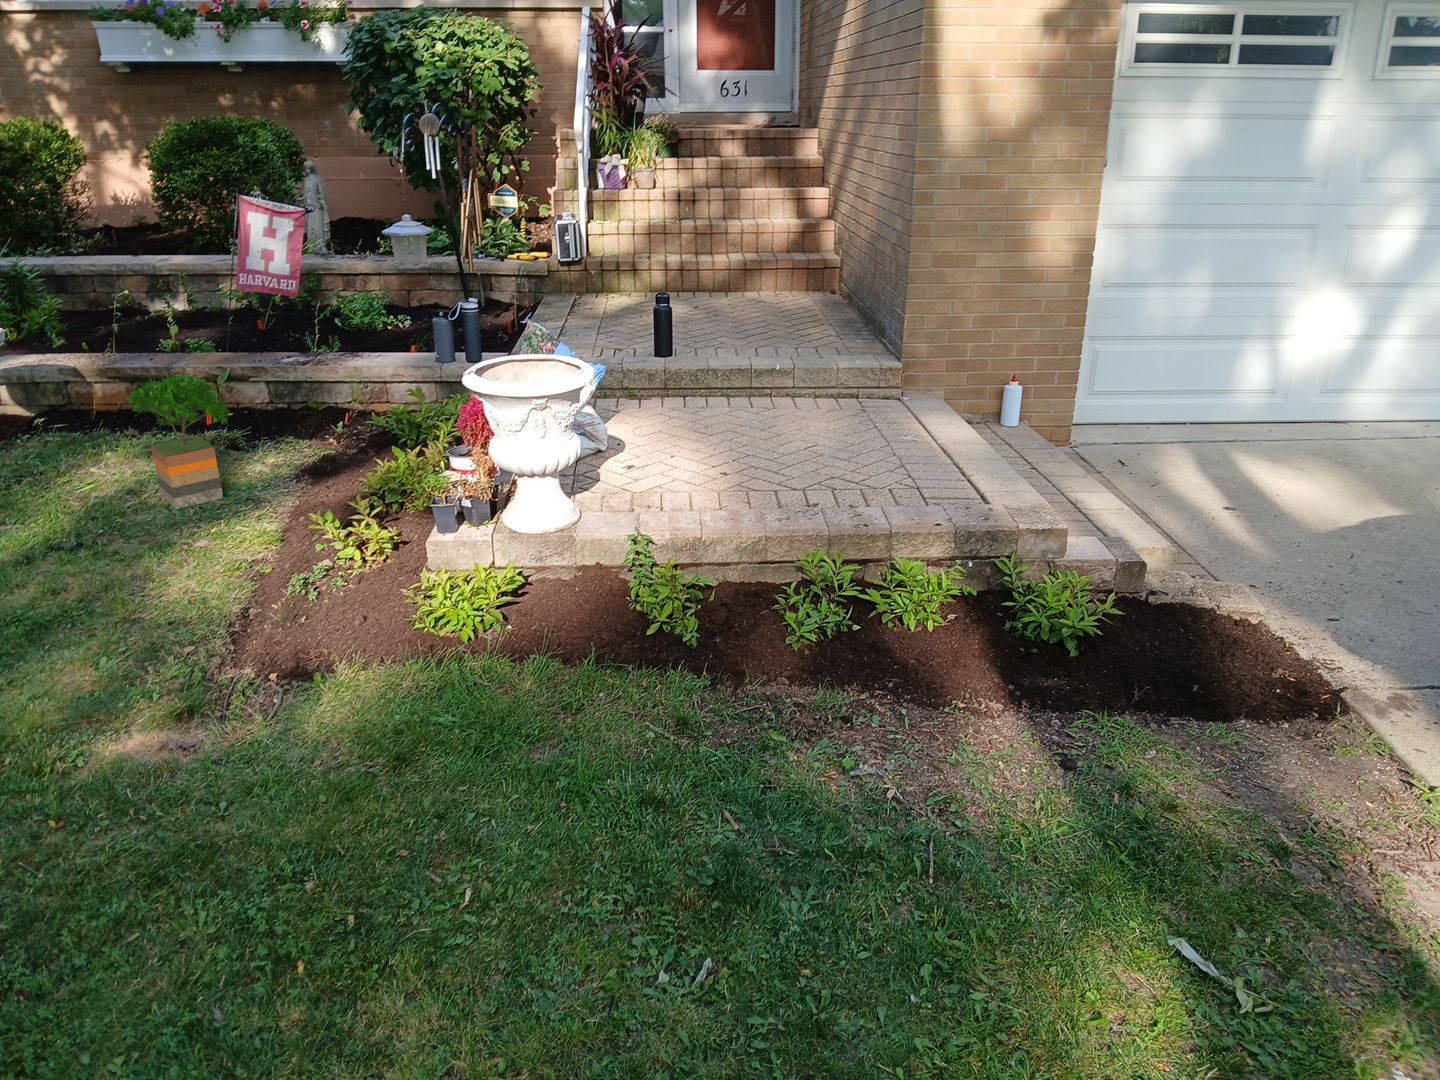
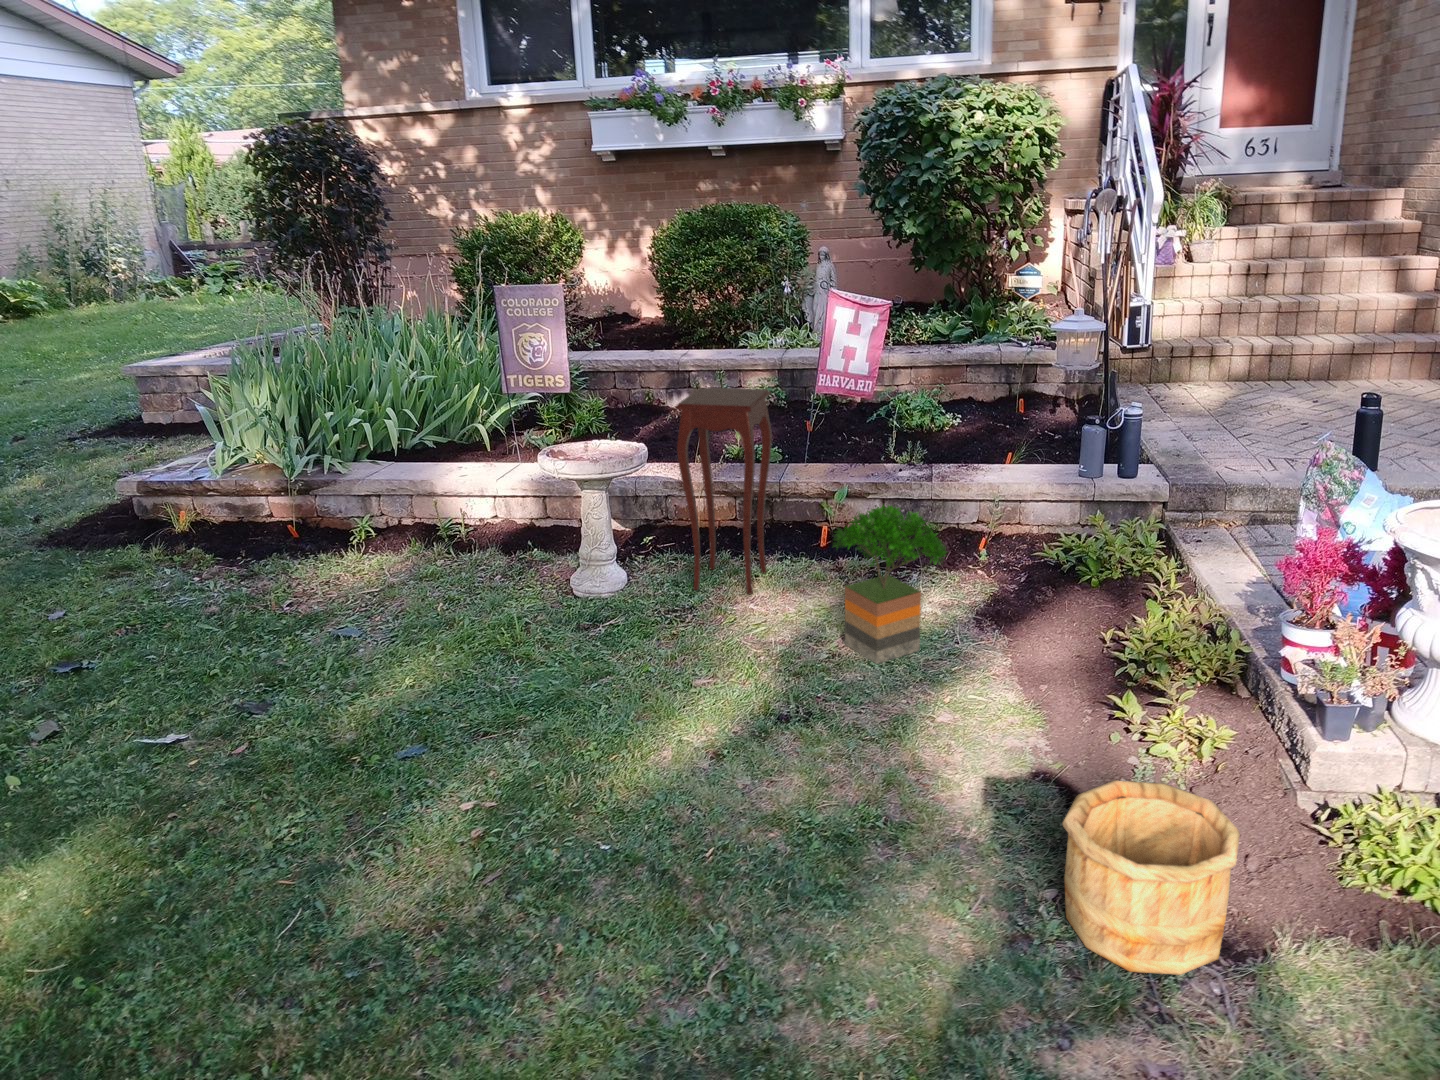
side table: none [7,278,141,463] -> present [675,388,772,594]
wooden bucket: none [138,558,280,689] -> present [1063,780,1240,975]

